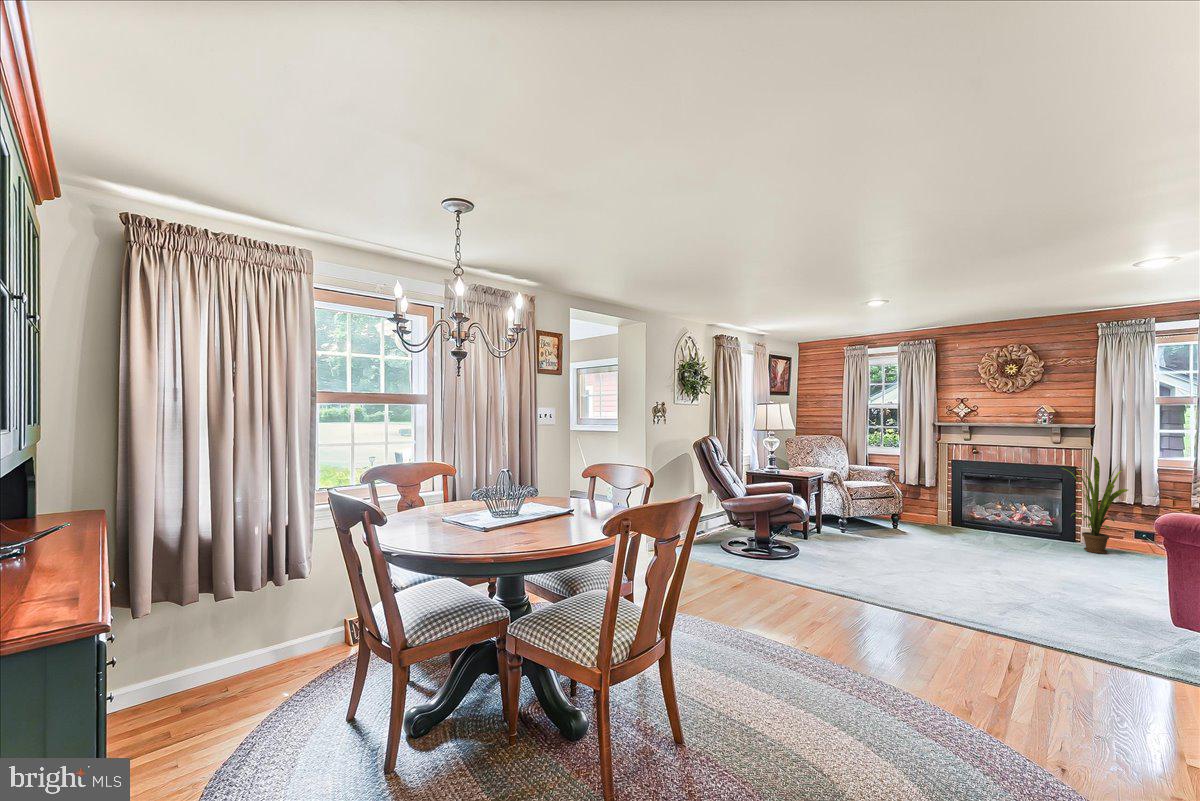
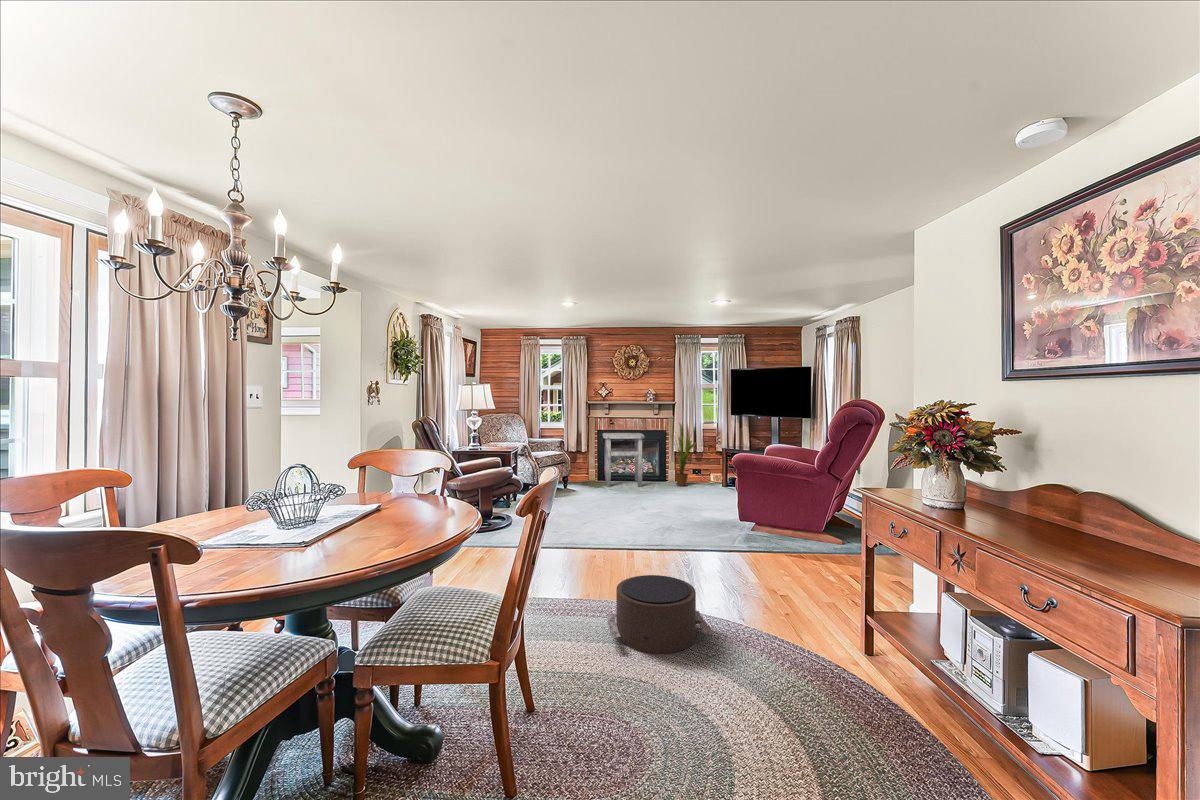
side table: none [954,465,1023,544] -> present [603,433,645,487]
pouf: none [805,646,952,755] -> present [607,575,713,654]

